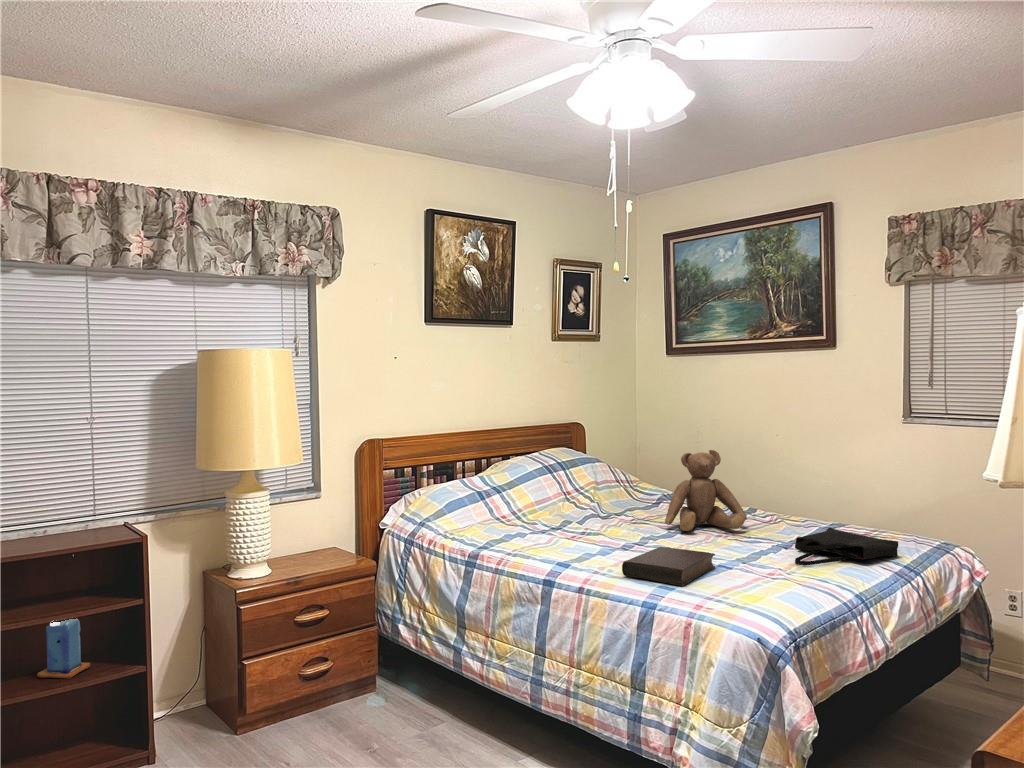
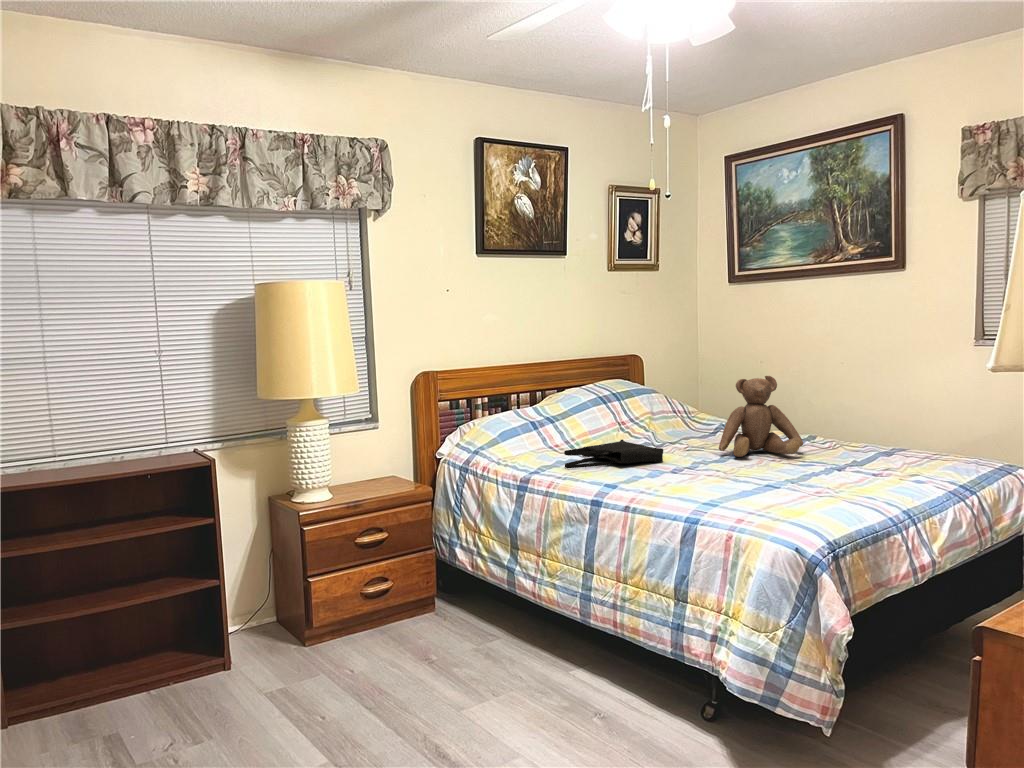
tote bag: present [795,528,898,565] -> present [564,439,663,468]
book: present [622,547,715,586] -> none [668,469,763,503]
candle: present [37,618,90,679] -> none [123,531,169,589]

